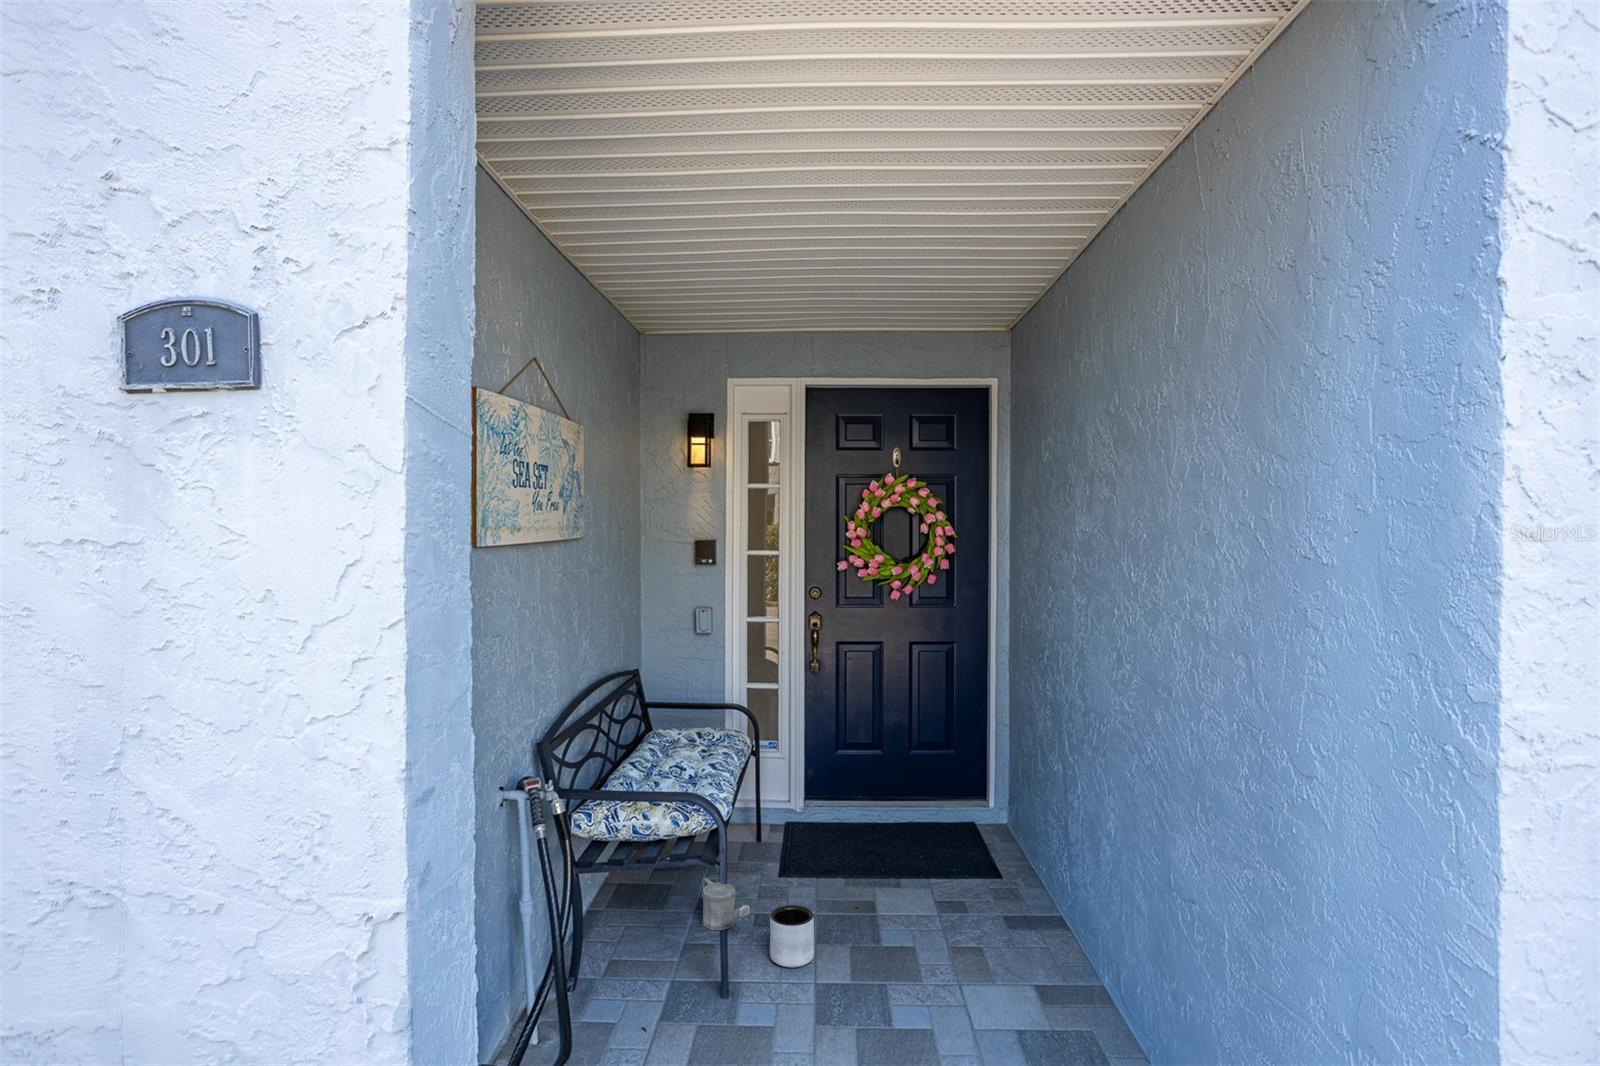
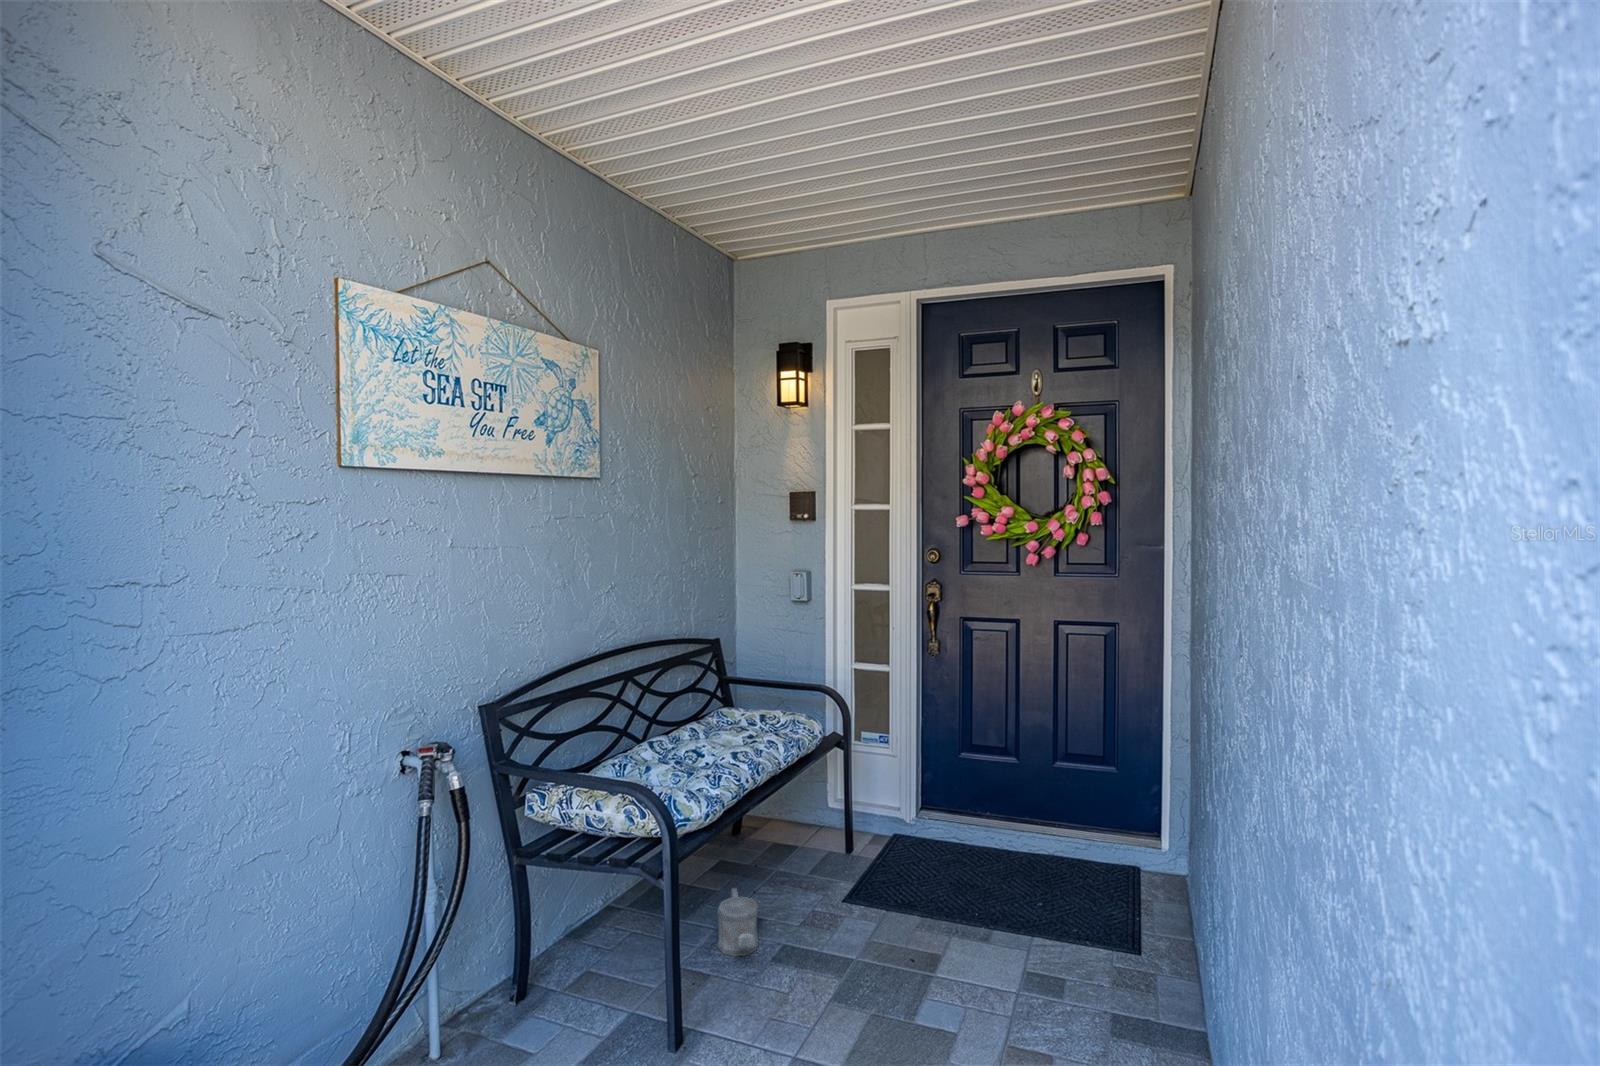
planter: present [770,905,814,968] -> none [763,944,820,1029]

